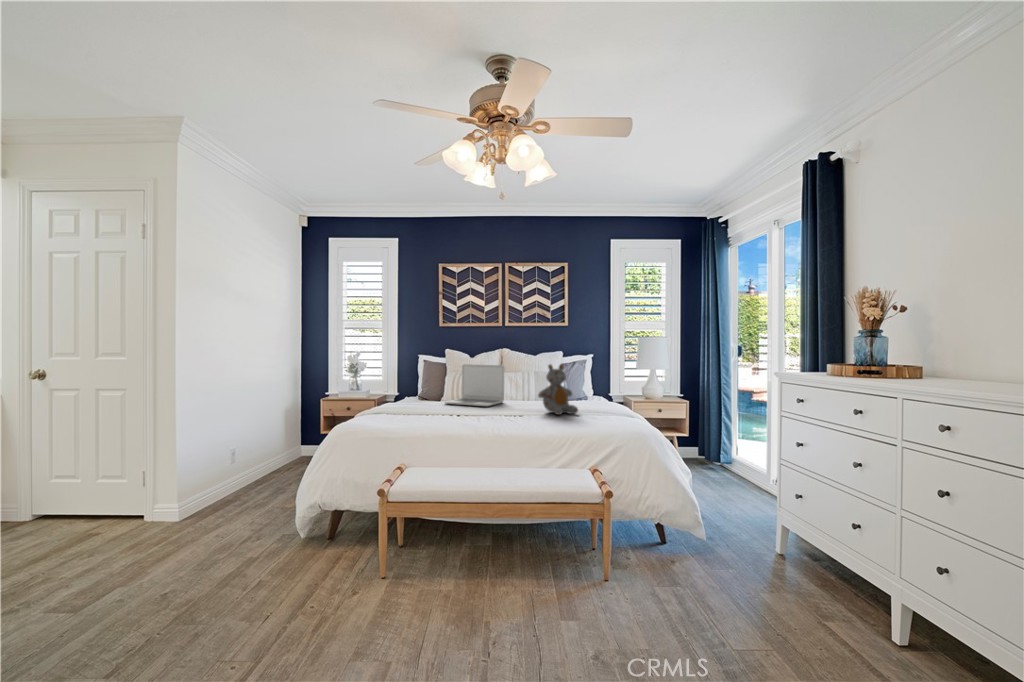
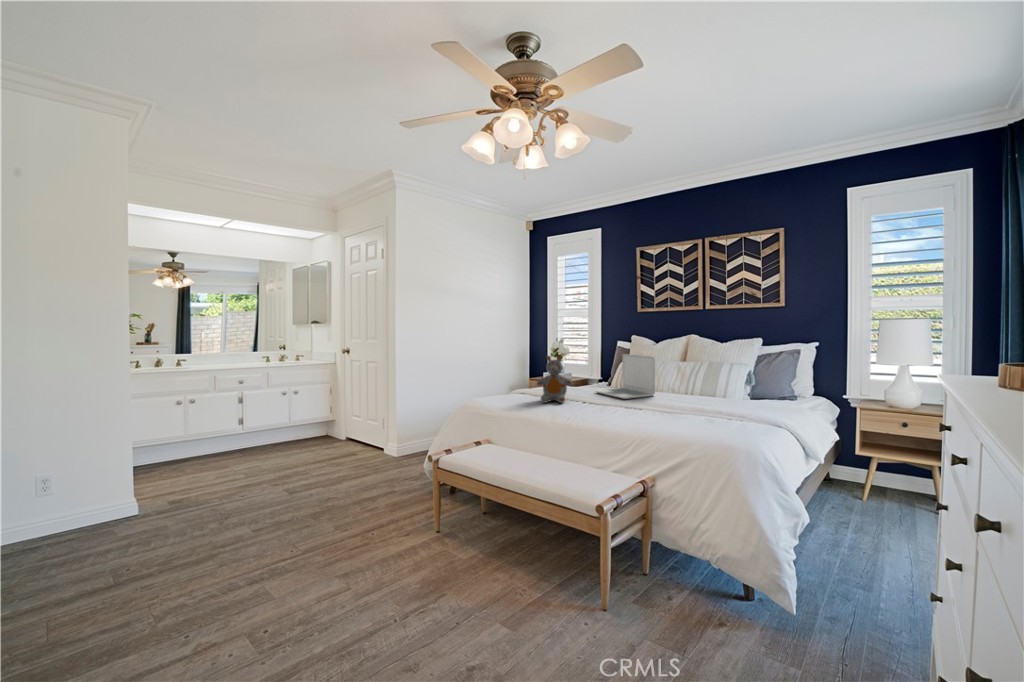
stuffed bear: present [538,365,578,415] -> present [537,356,573,403]

